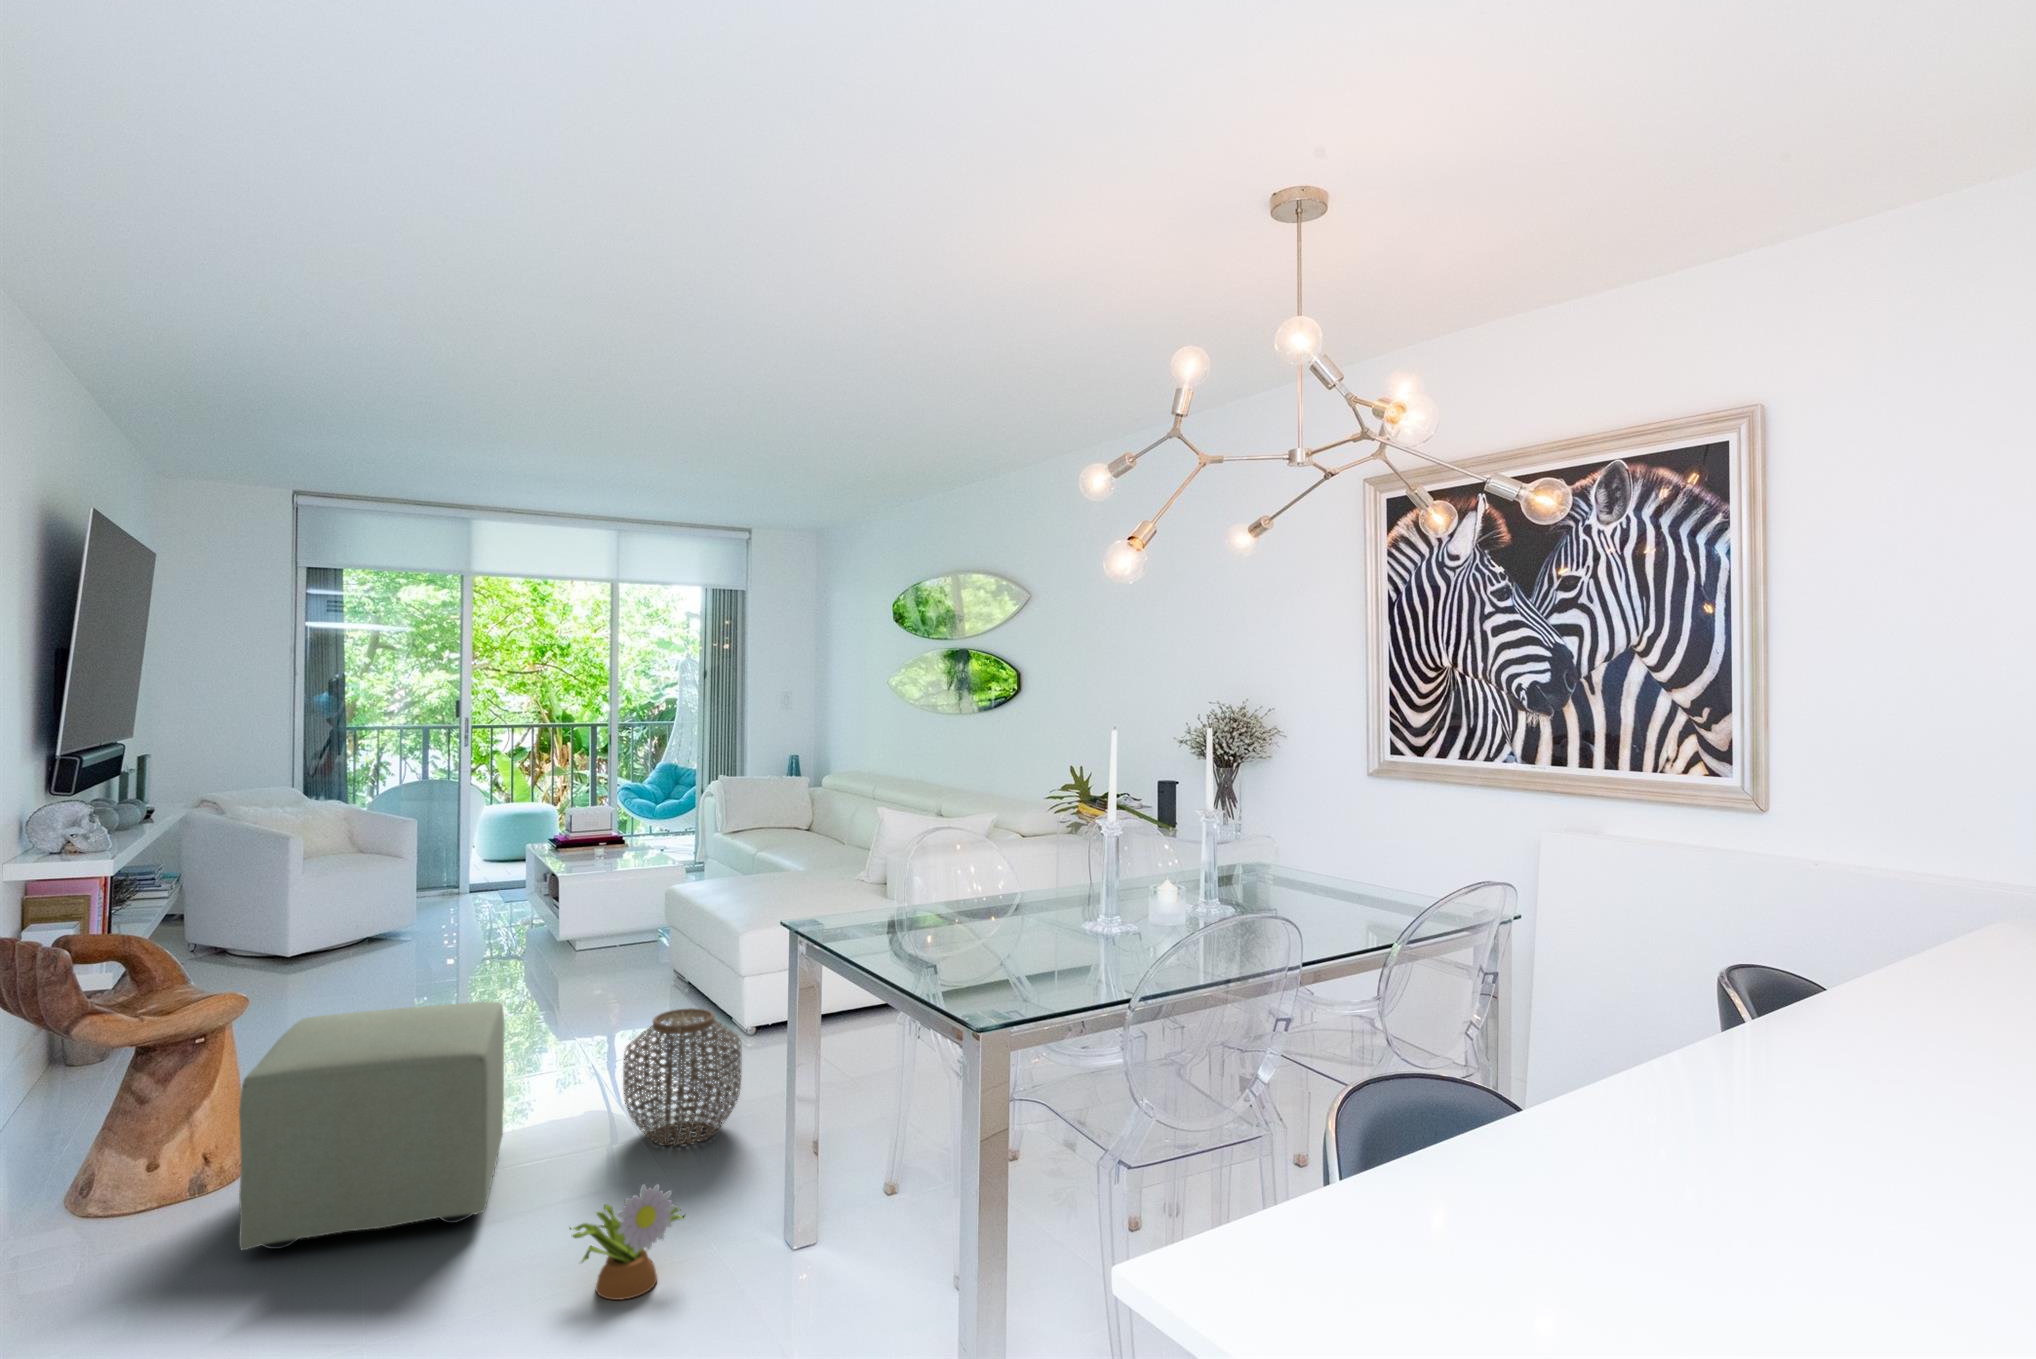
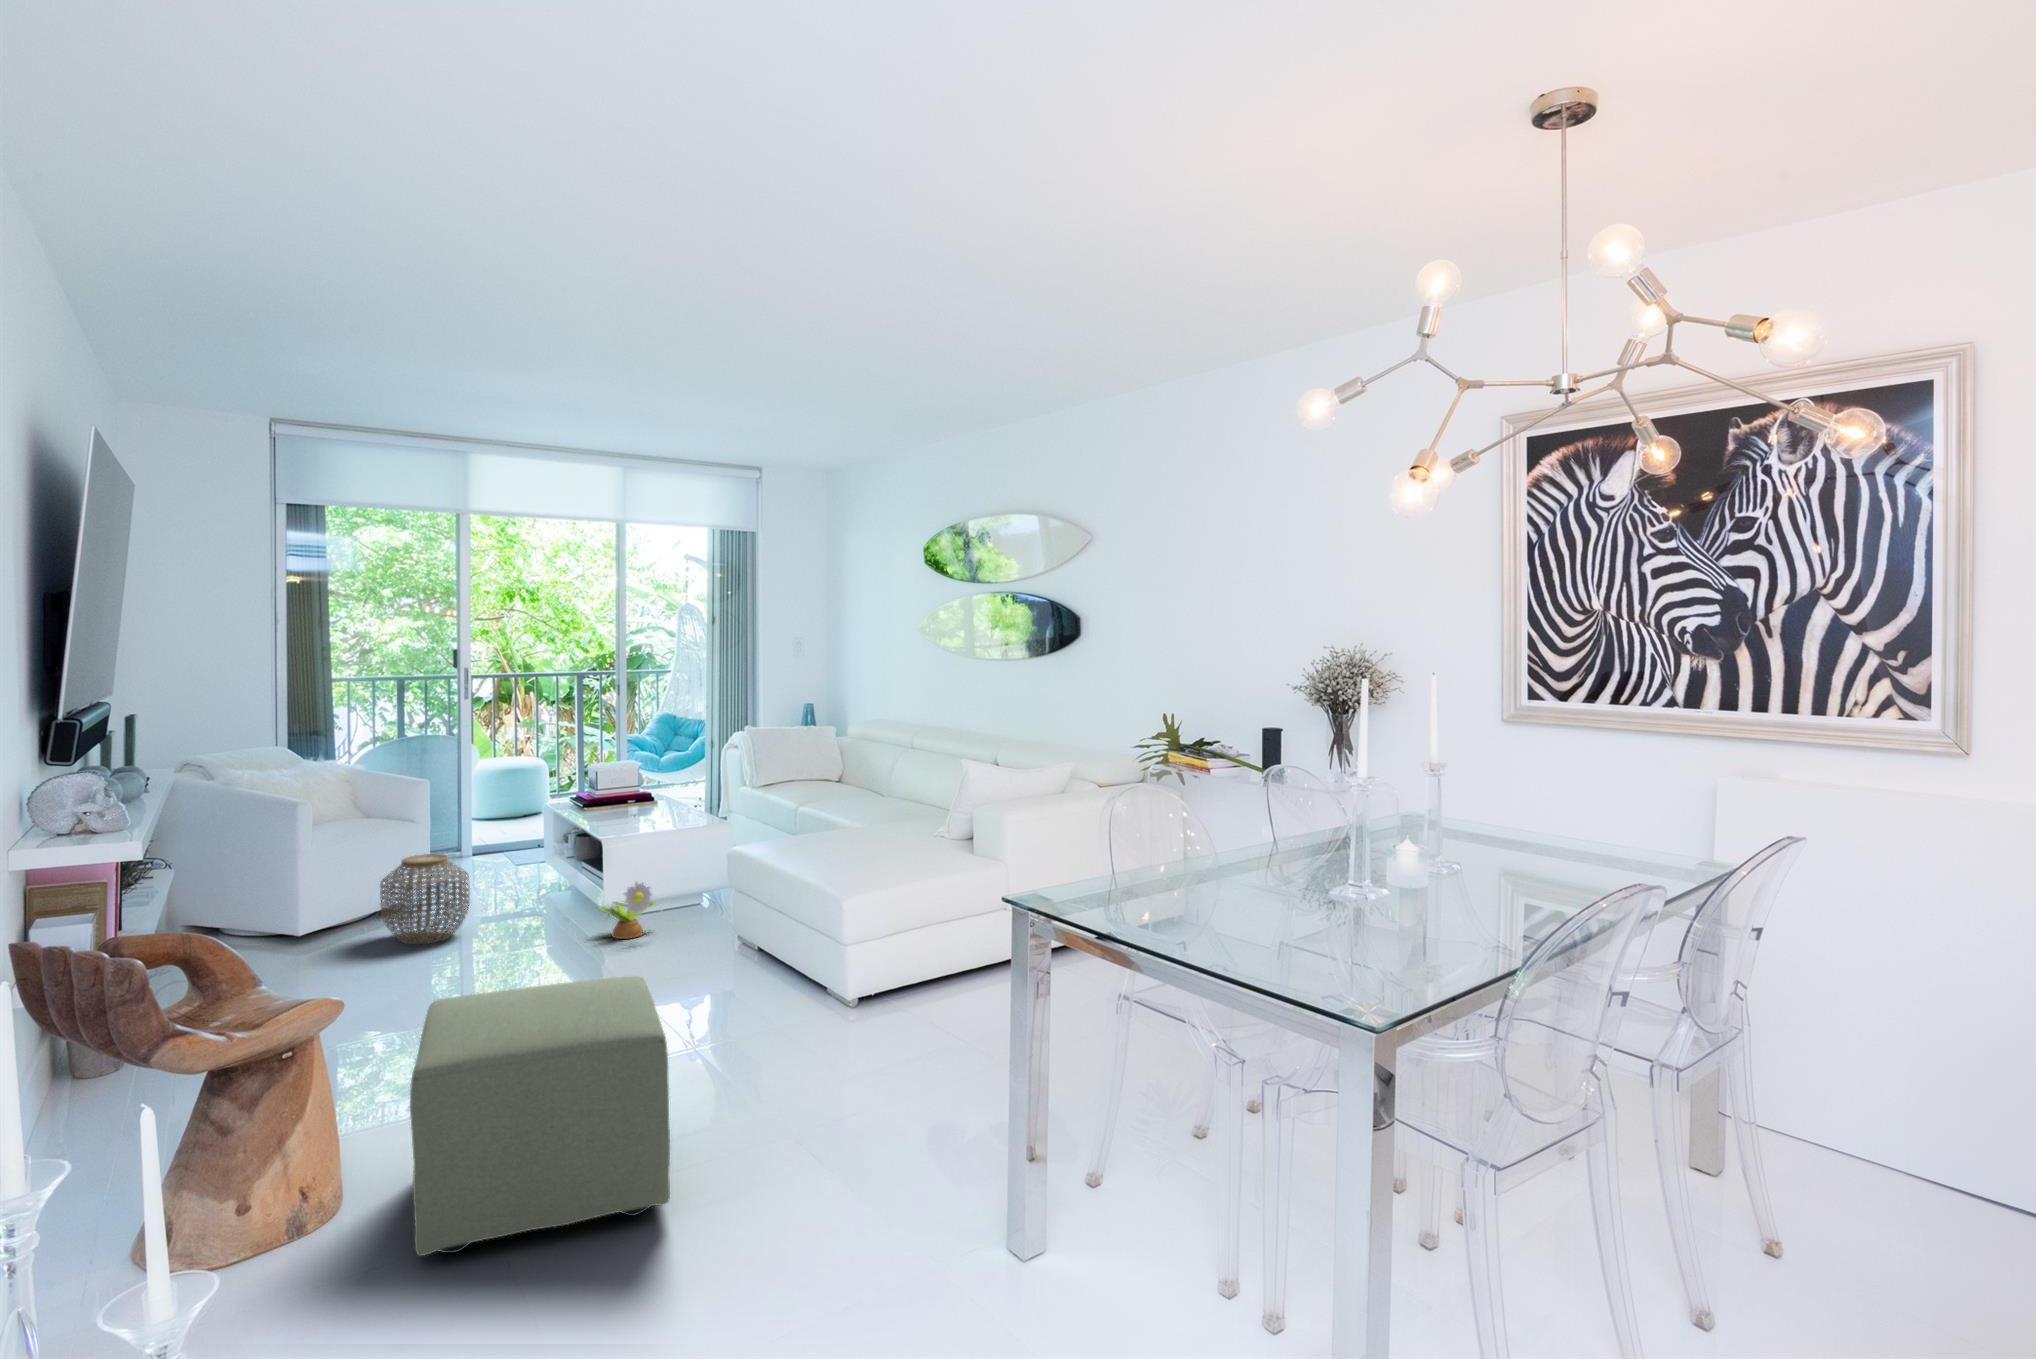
woven basket: present [623,1008,741,1145] -> present [380,854,469,944]
decorative plant: present [573,1184,684,1300] -> present [600,882,654,939]

